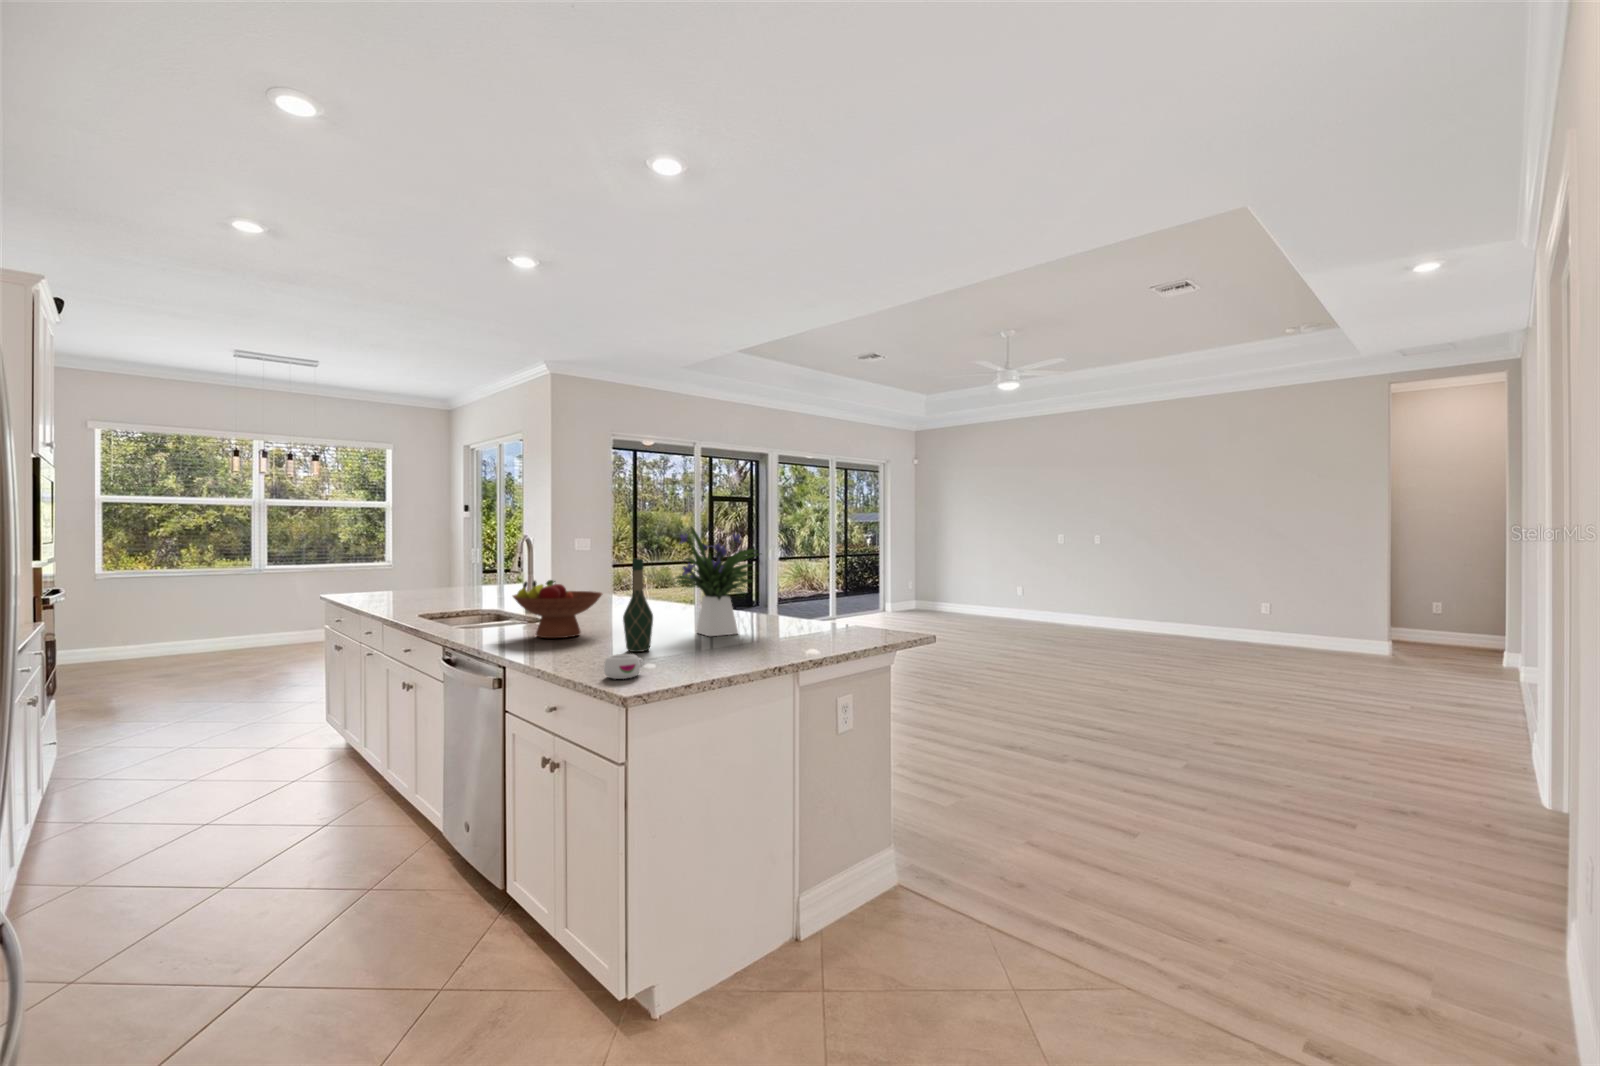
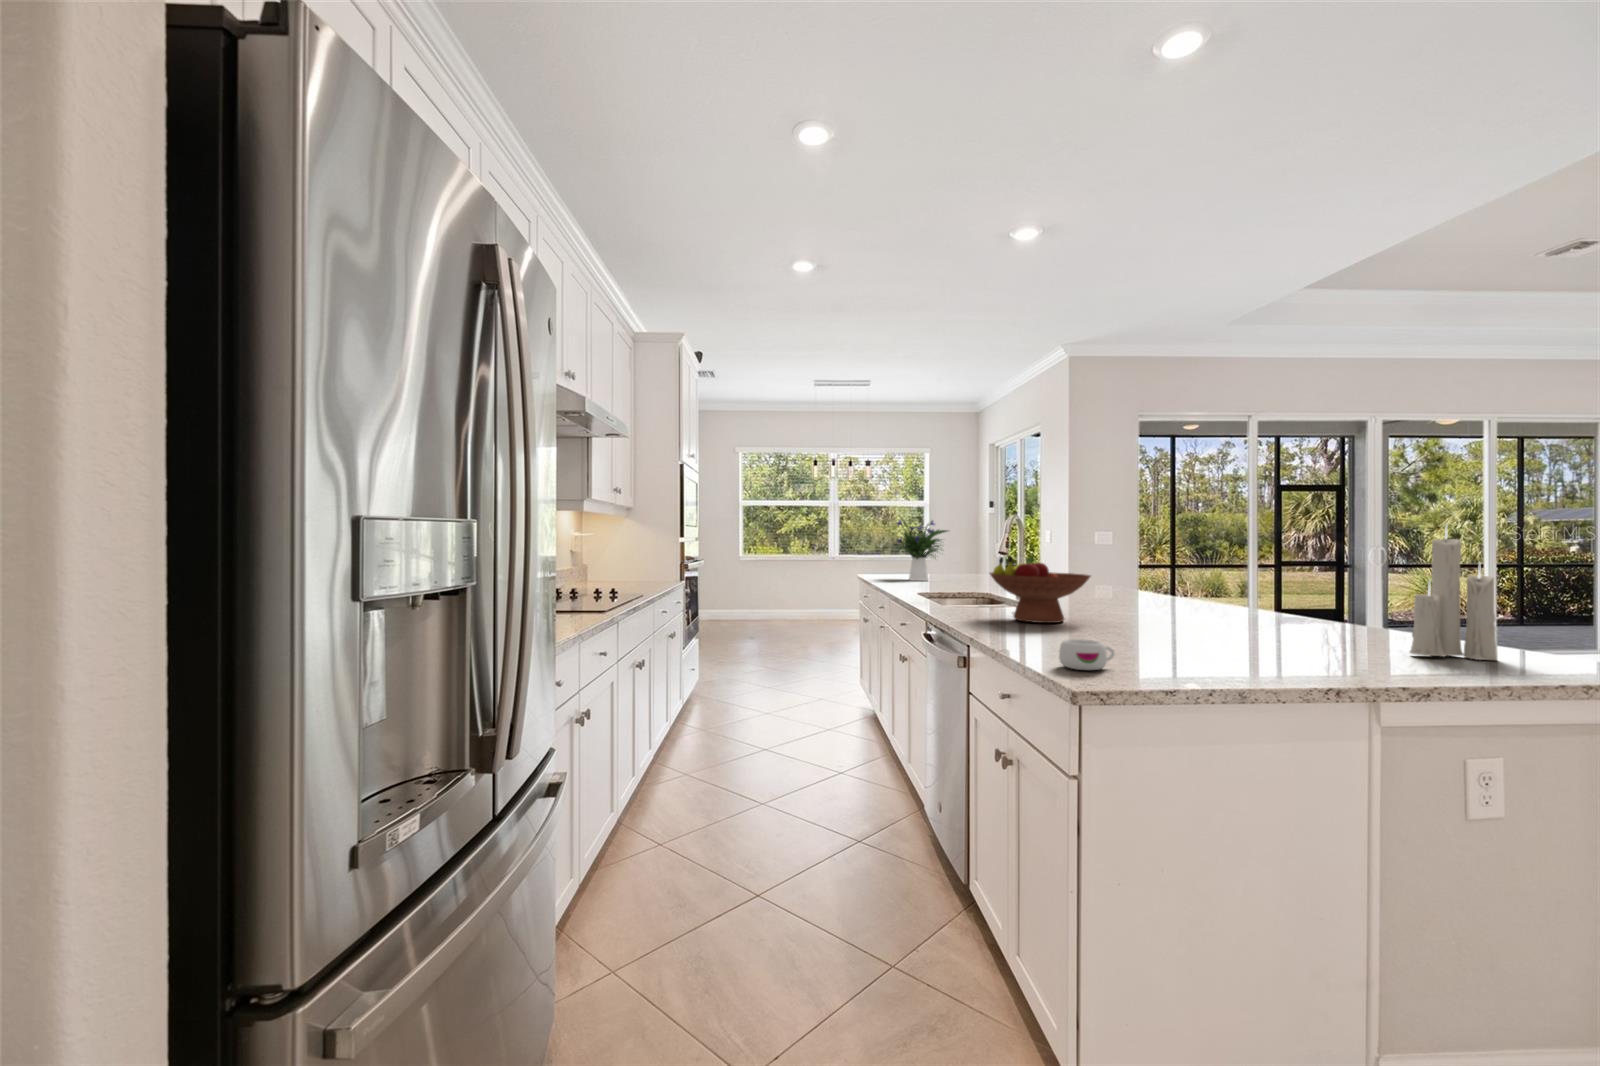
flower arrangement: present [674,527,760,636] -> present [895,516,947,581]
candle: none [807,547,847,636] -> present [1410,528,1497,660]
wine bottle: present [623,559,653,652] -> none [1103,528,1144,645]

